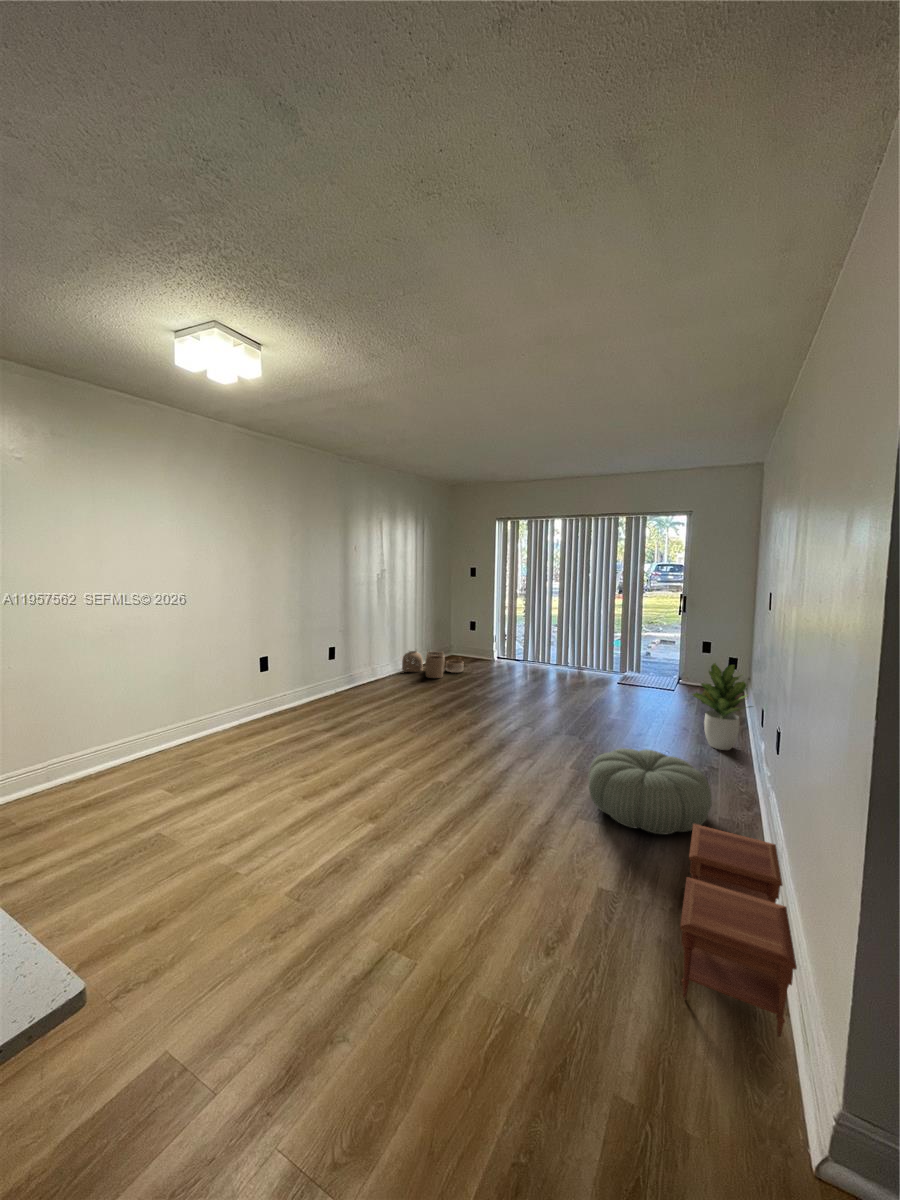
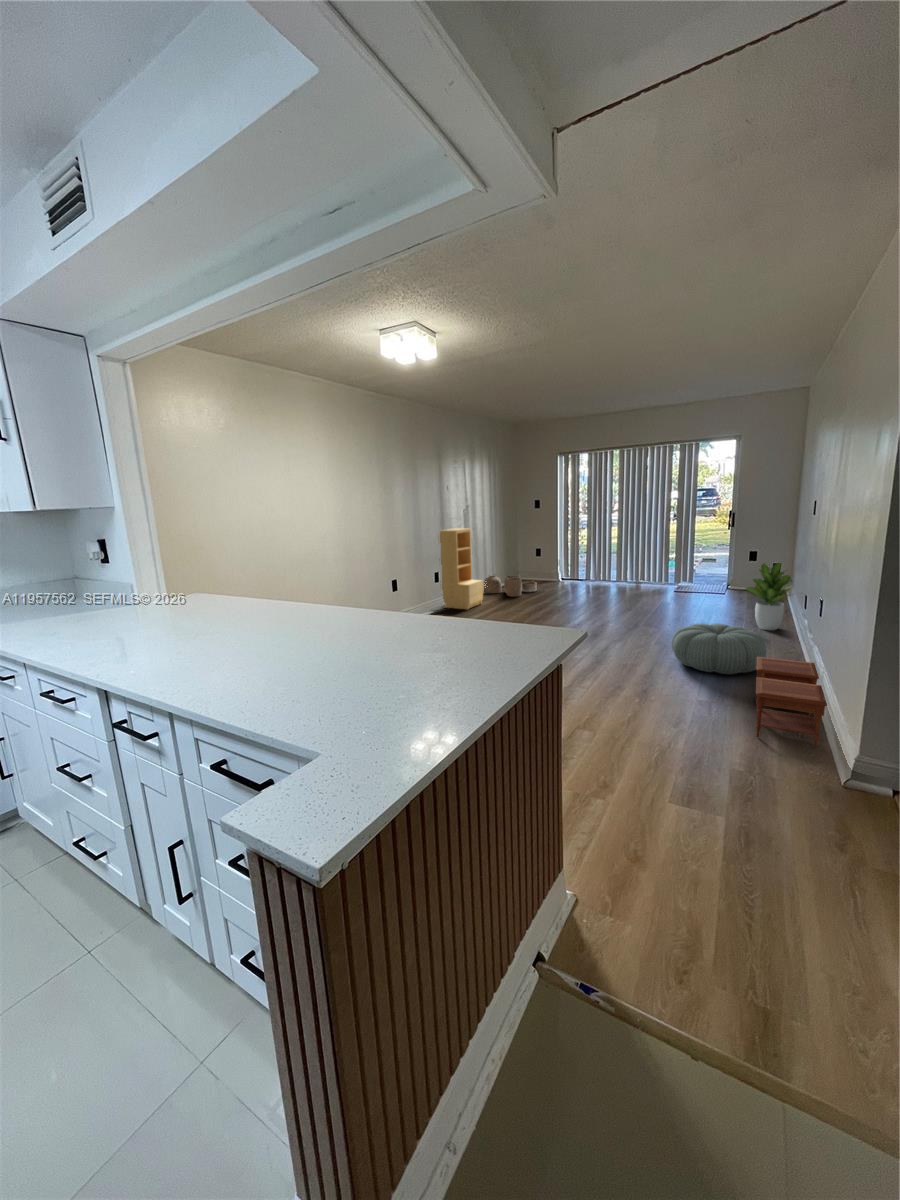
bookshelf: none [339,595,392,695] -> present [439,528,483,609]

